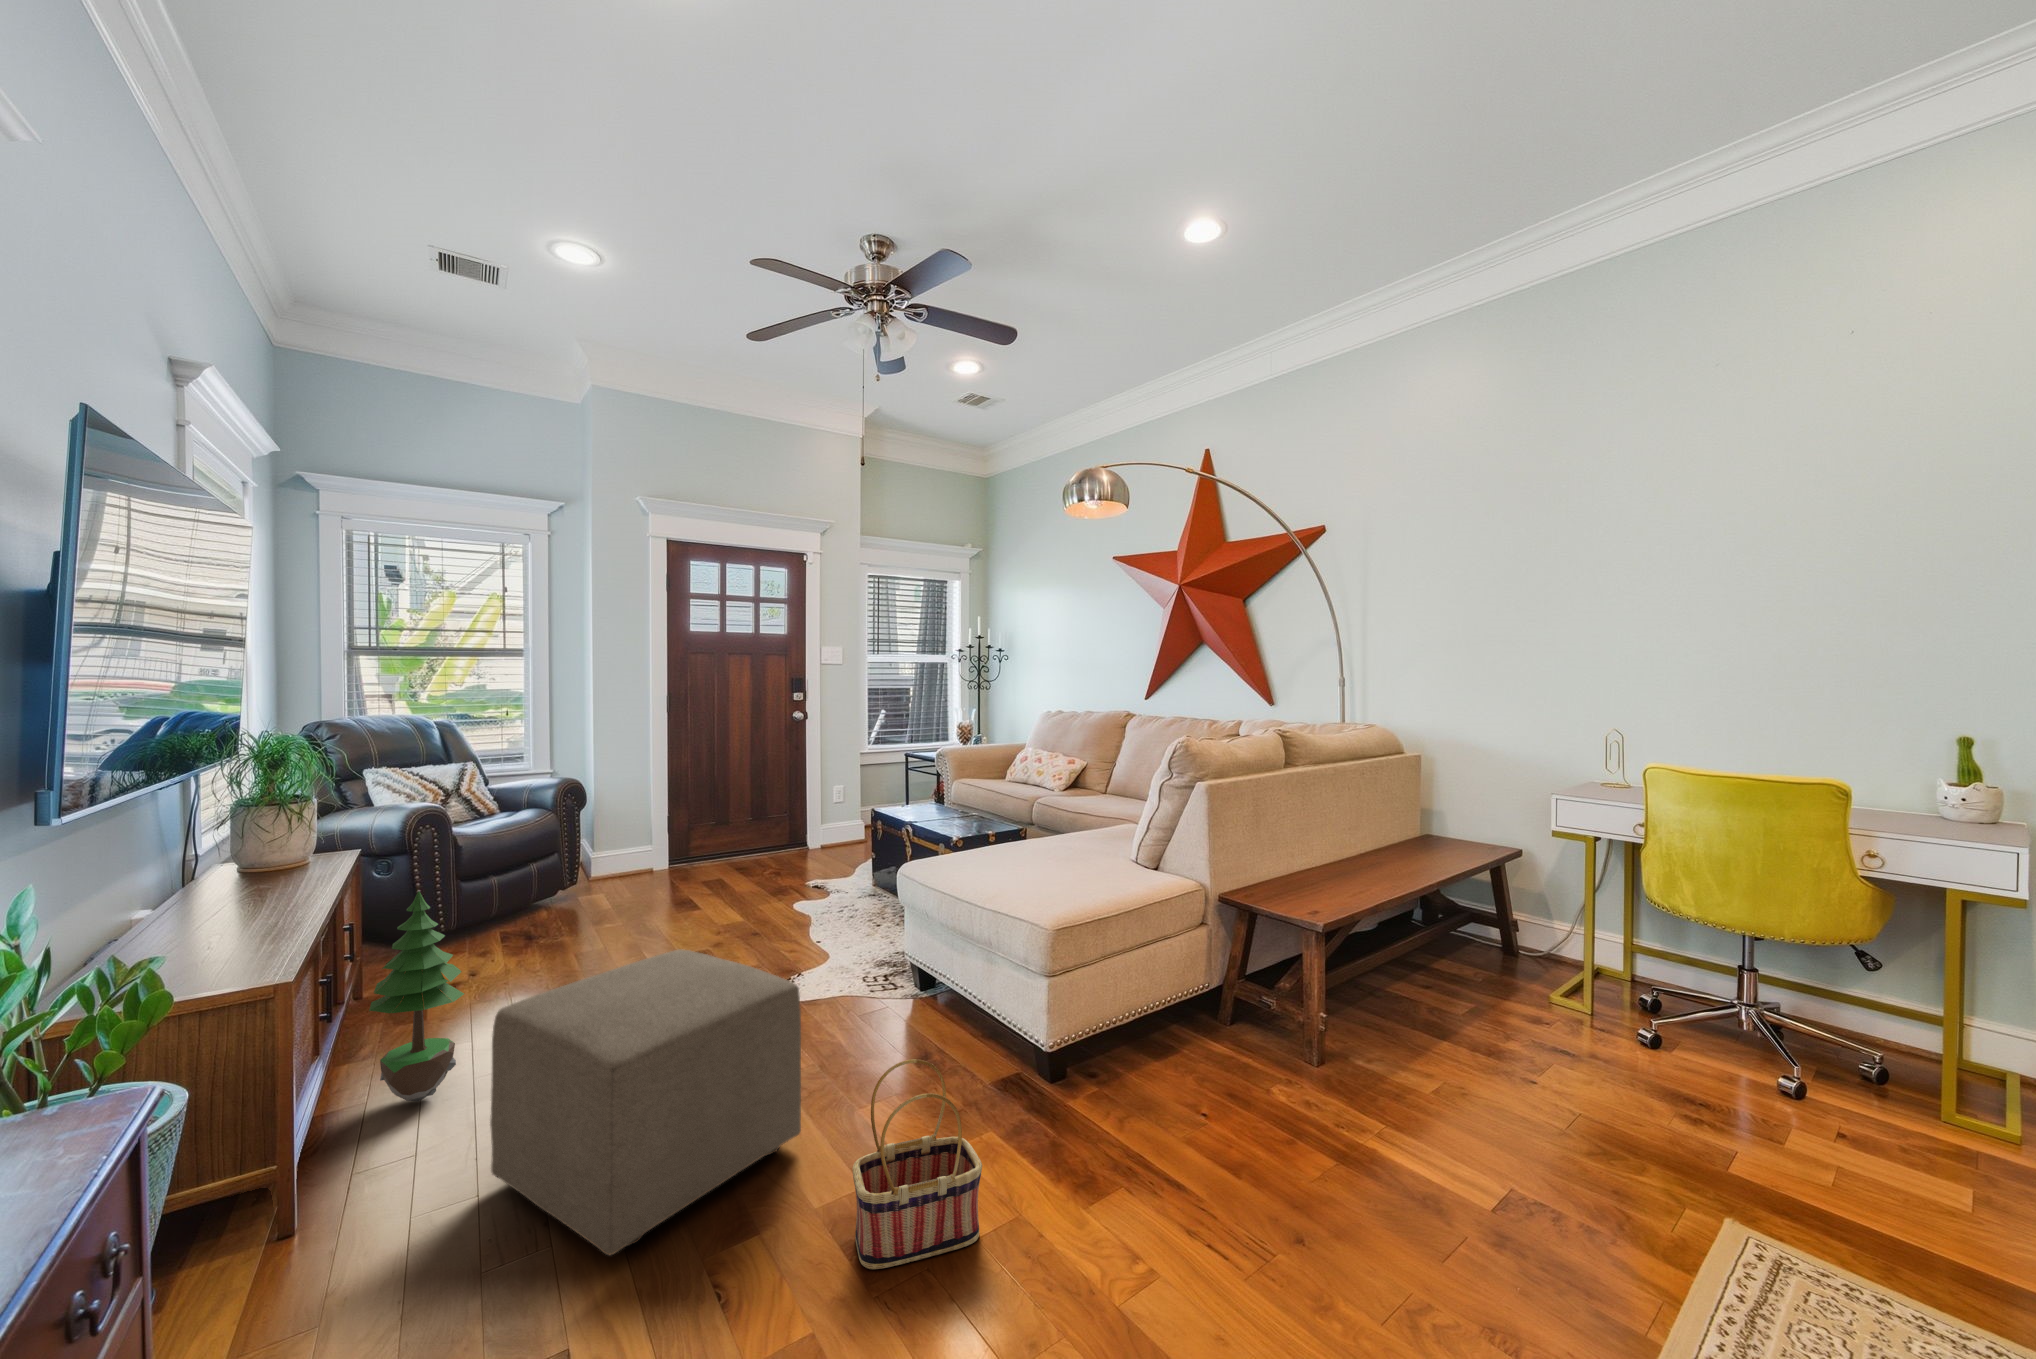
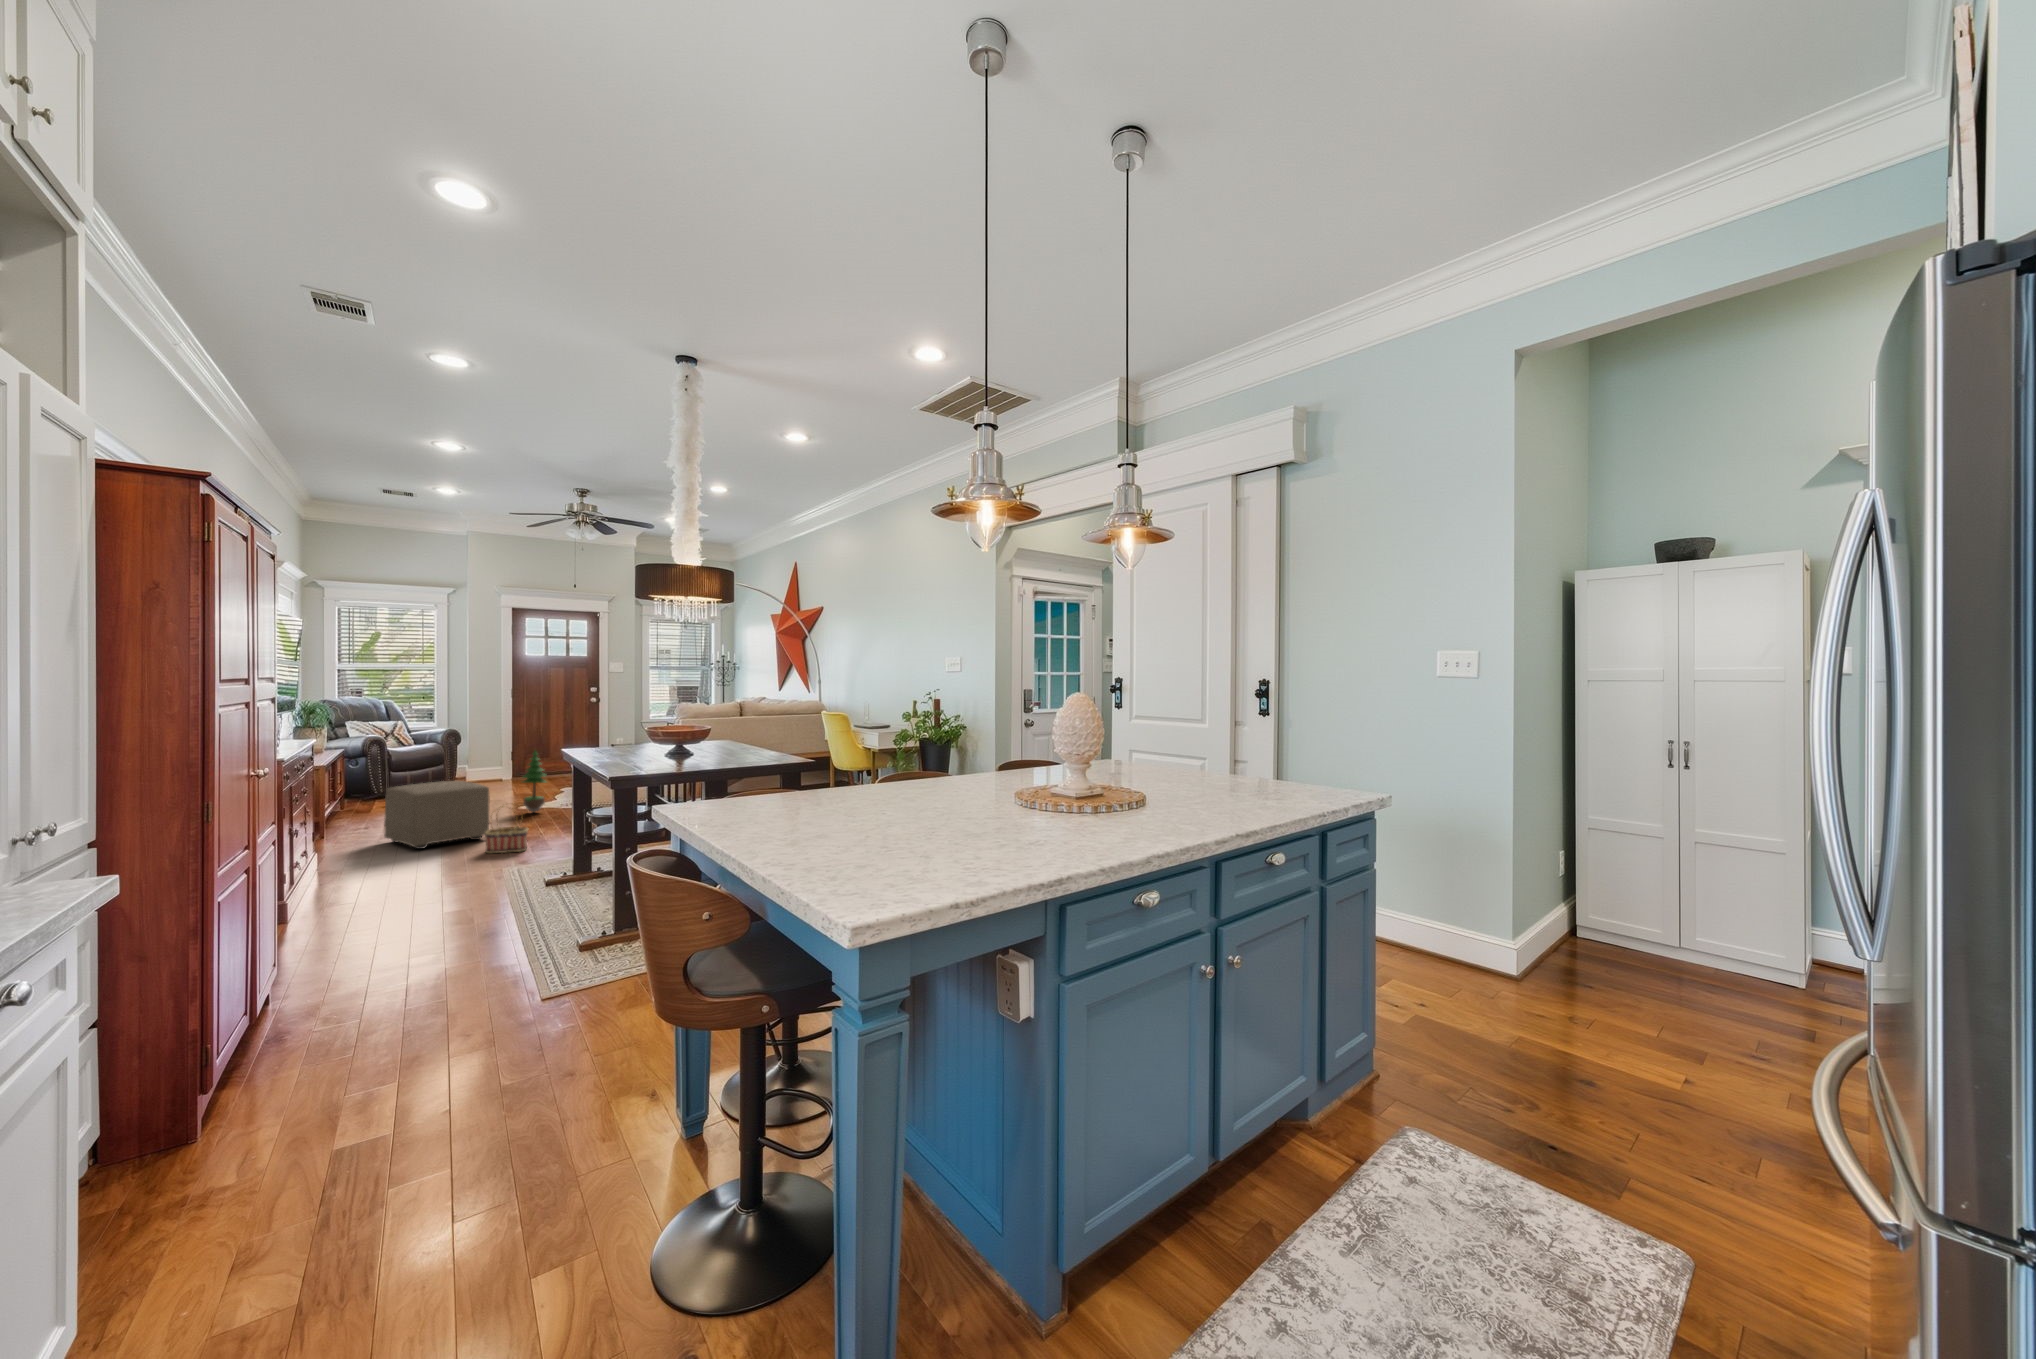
potted tree: present [369,891,464,1101] -> present [523,751,546,812]

